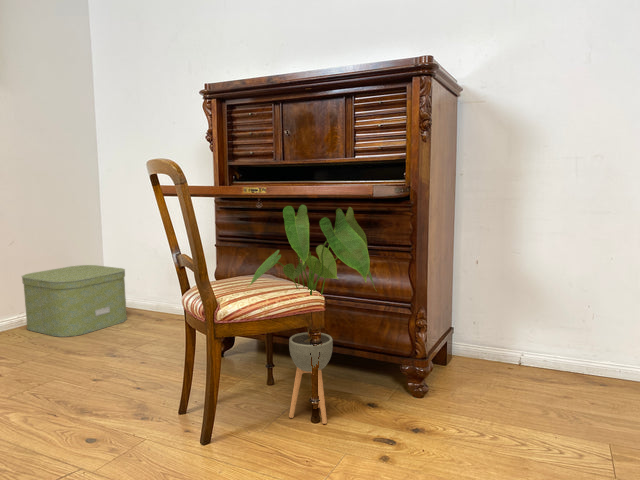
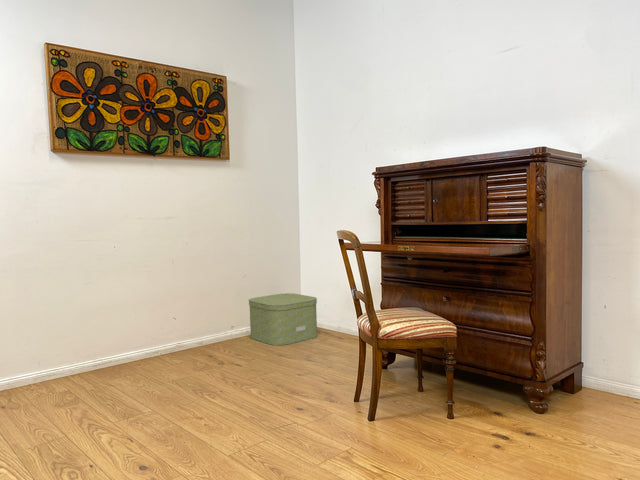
house plant: present [249,205,374,424] -> none [401,259,498,421]

